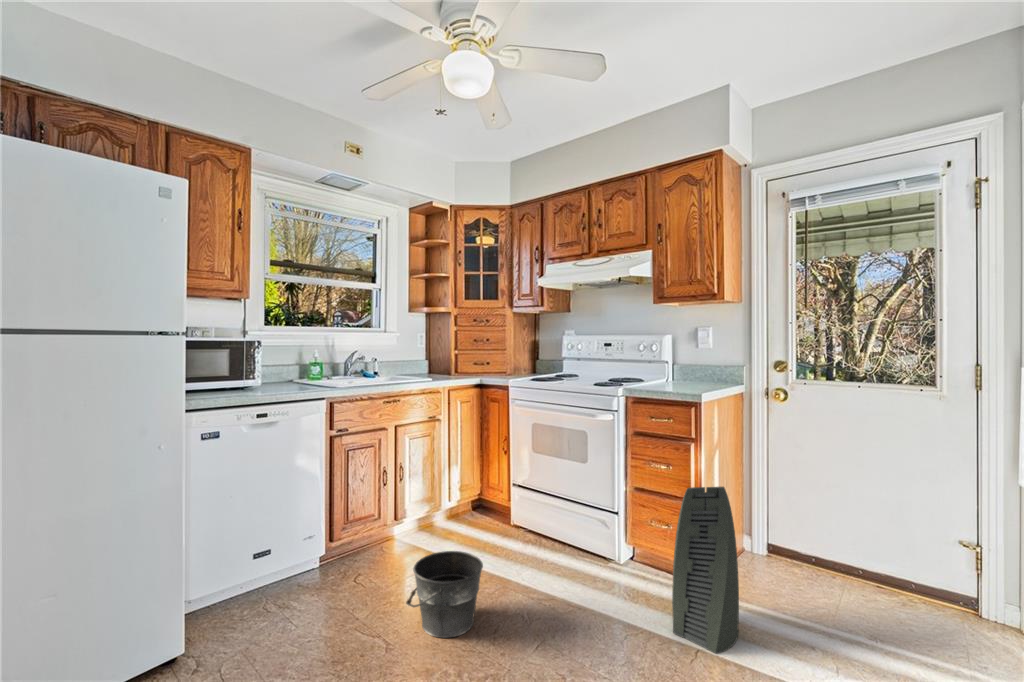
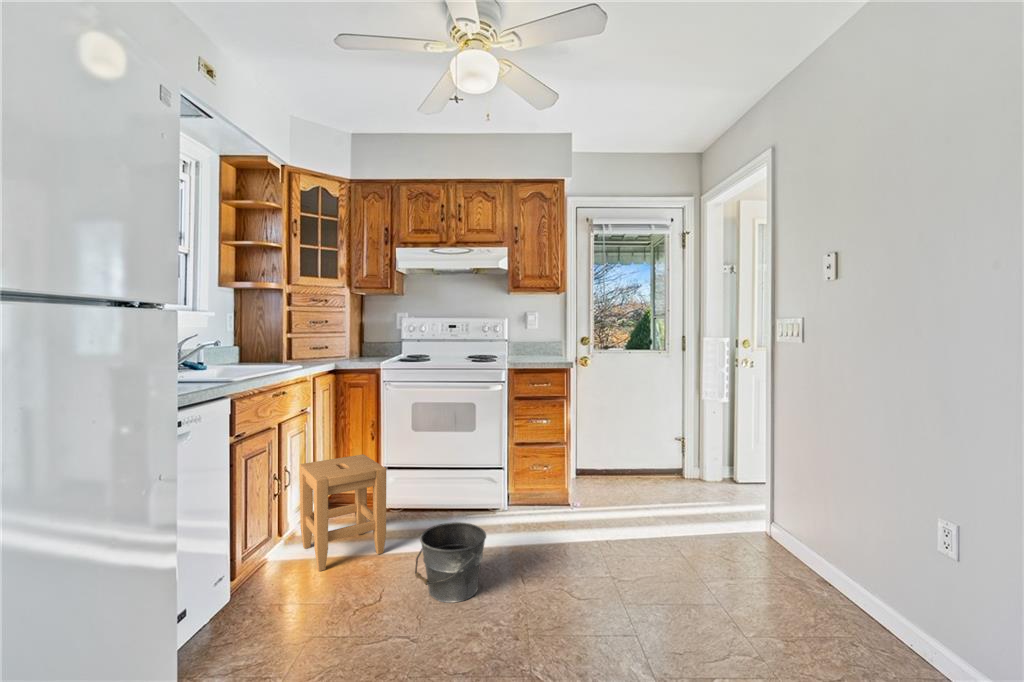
stool: none [390,465,466,566] -> present [300,454,386,571]
air purifier: present [672,487,739,653] -> none [584,424,626,534]

